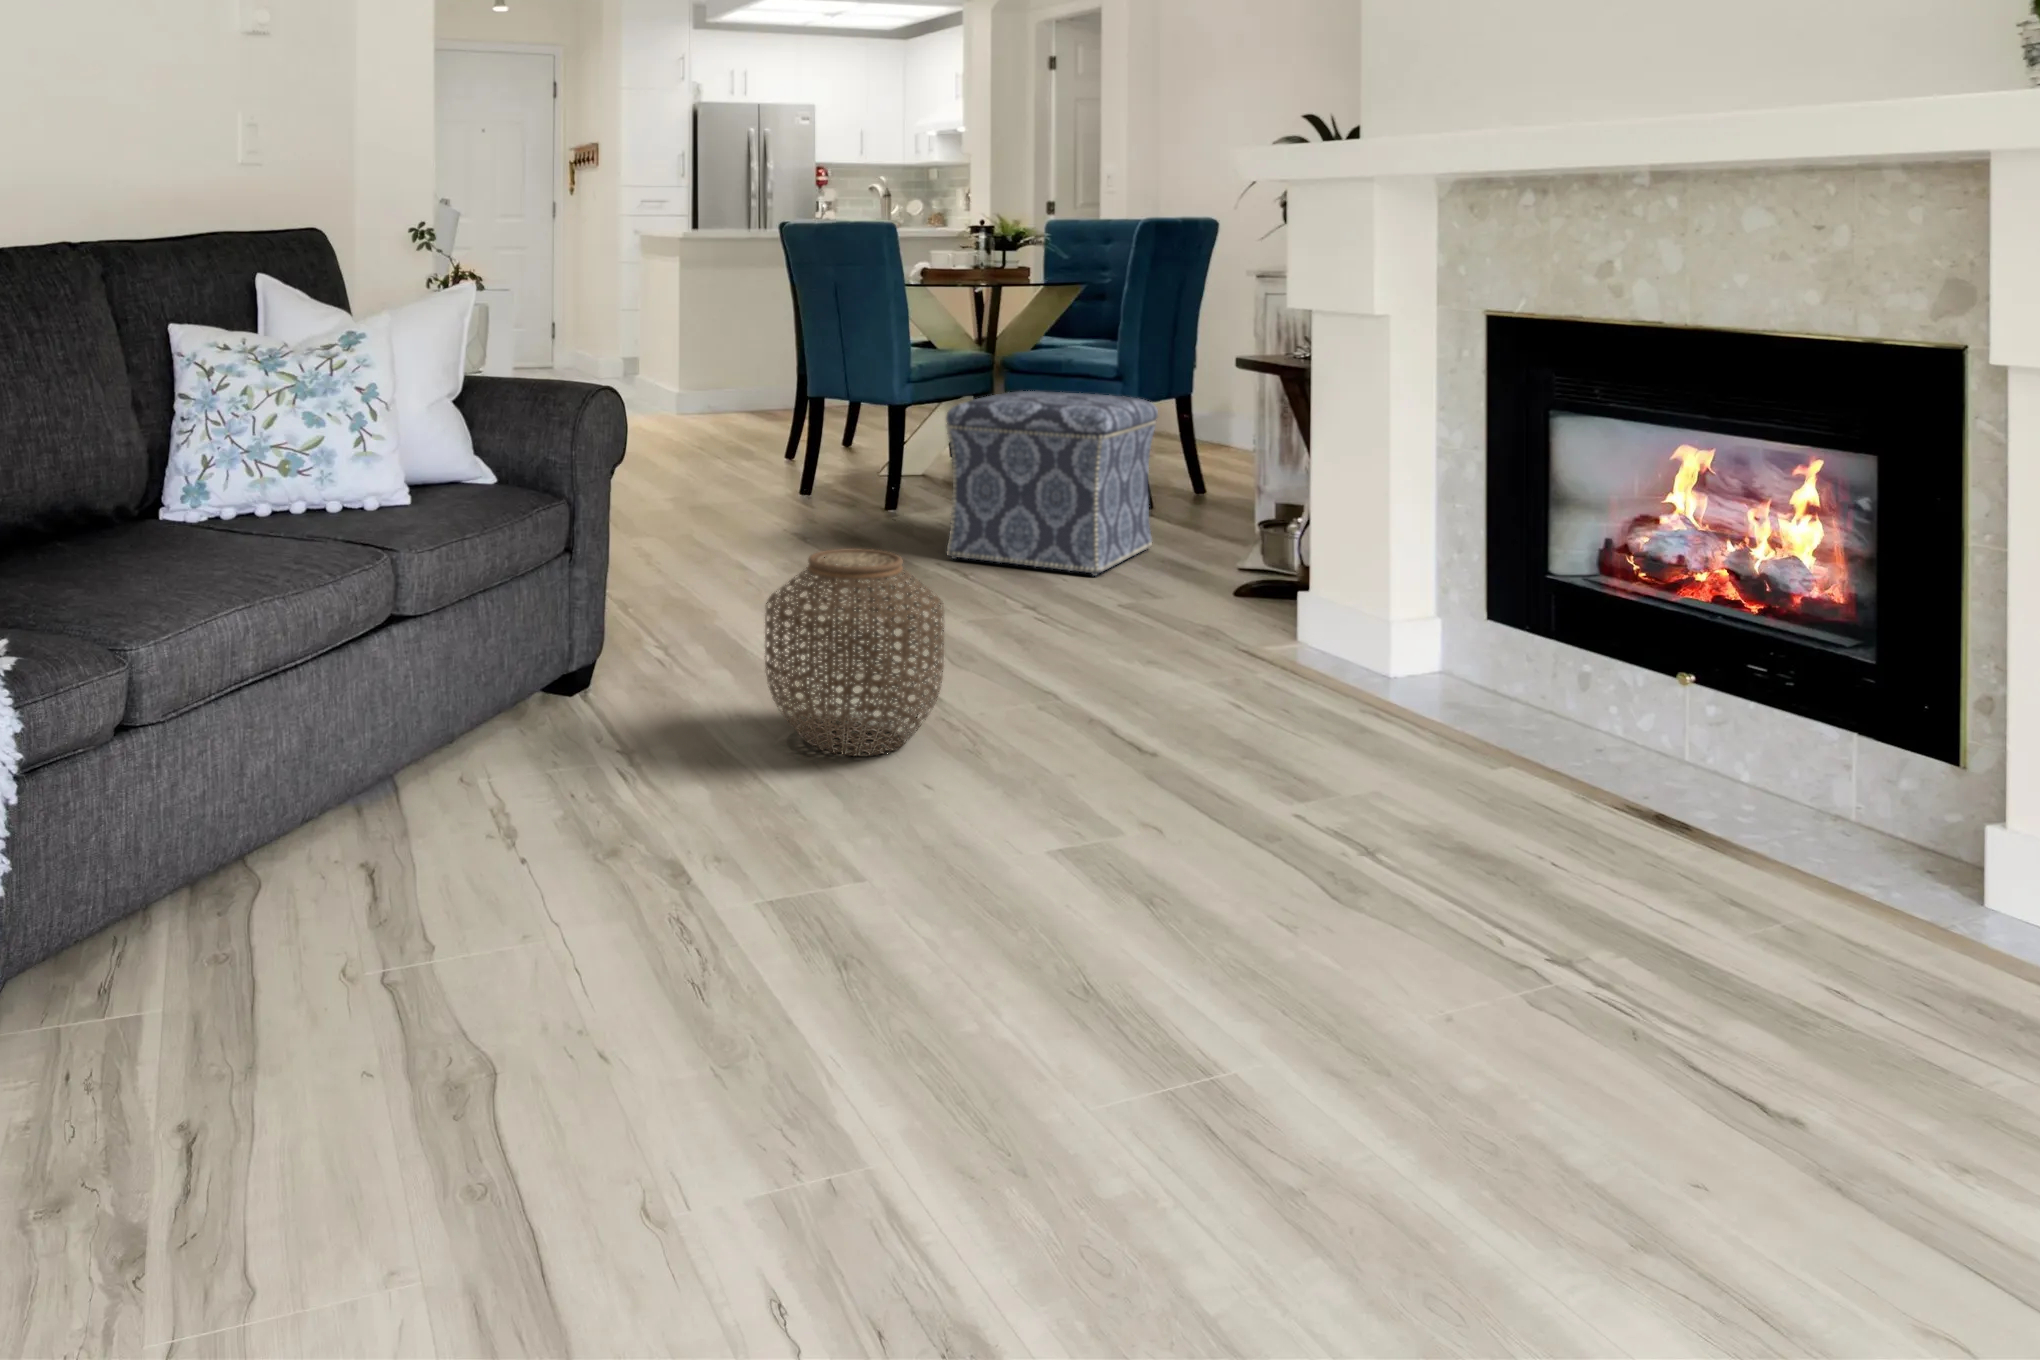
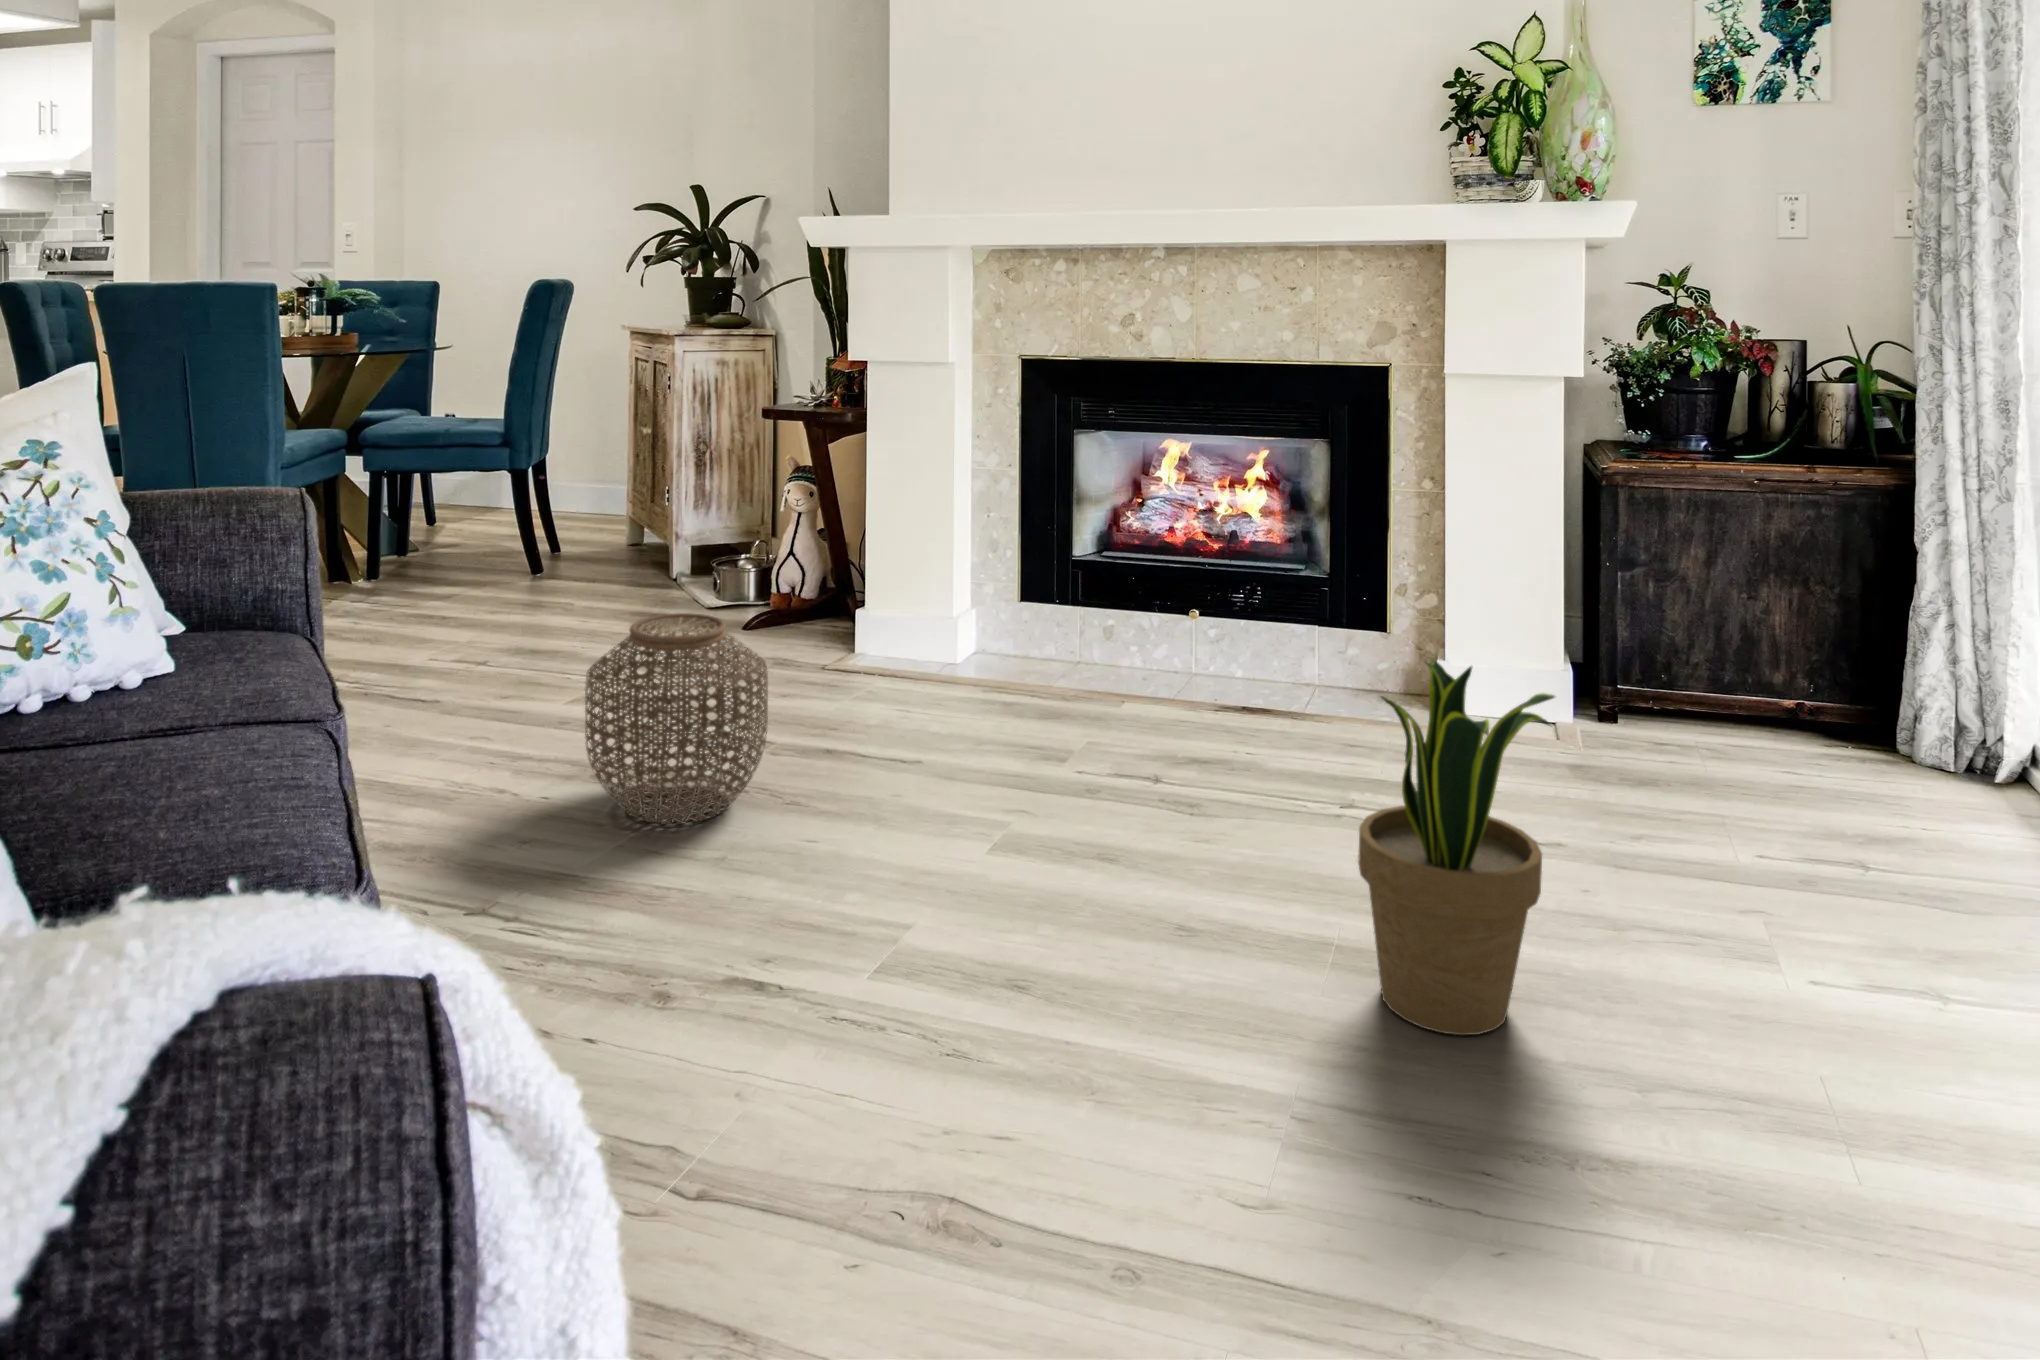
ottoman: present [946,391,1158,576] -> none [456,429,634,608]
potted plant: none [1169,690,1468,1212] -> present [1358,659,1555,1035]

